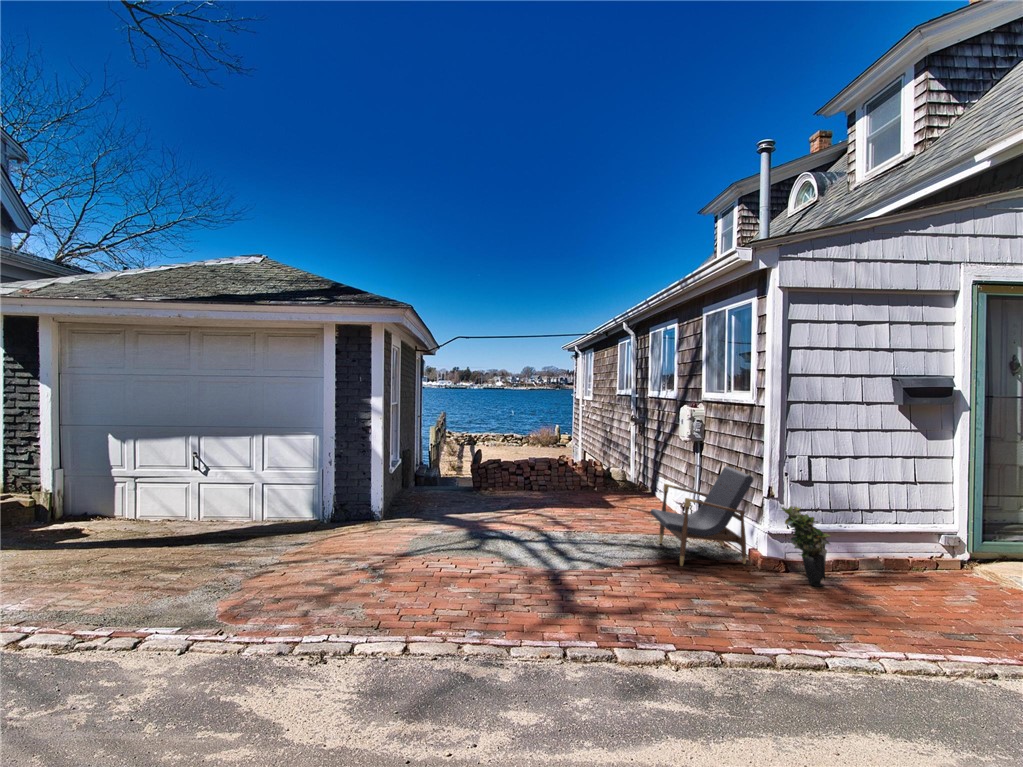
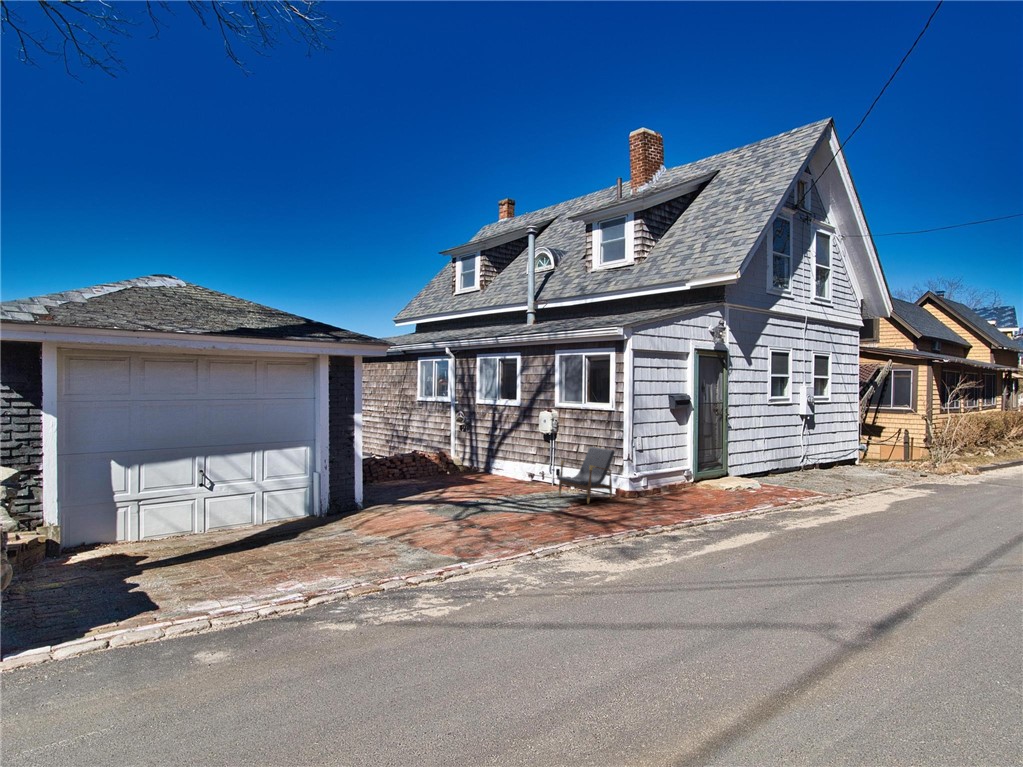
potted plant: present [781,506,830,587] -> none [633,463,656,502]

